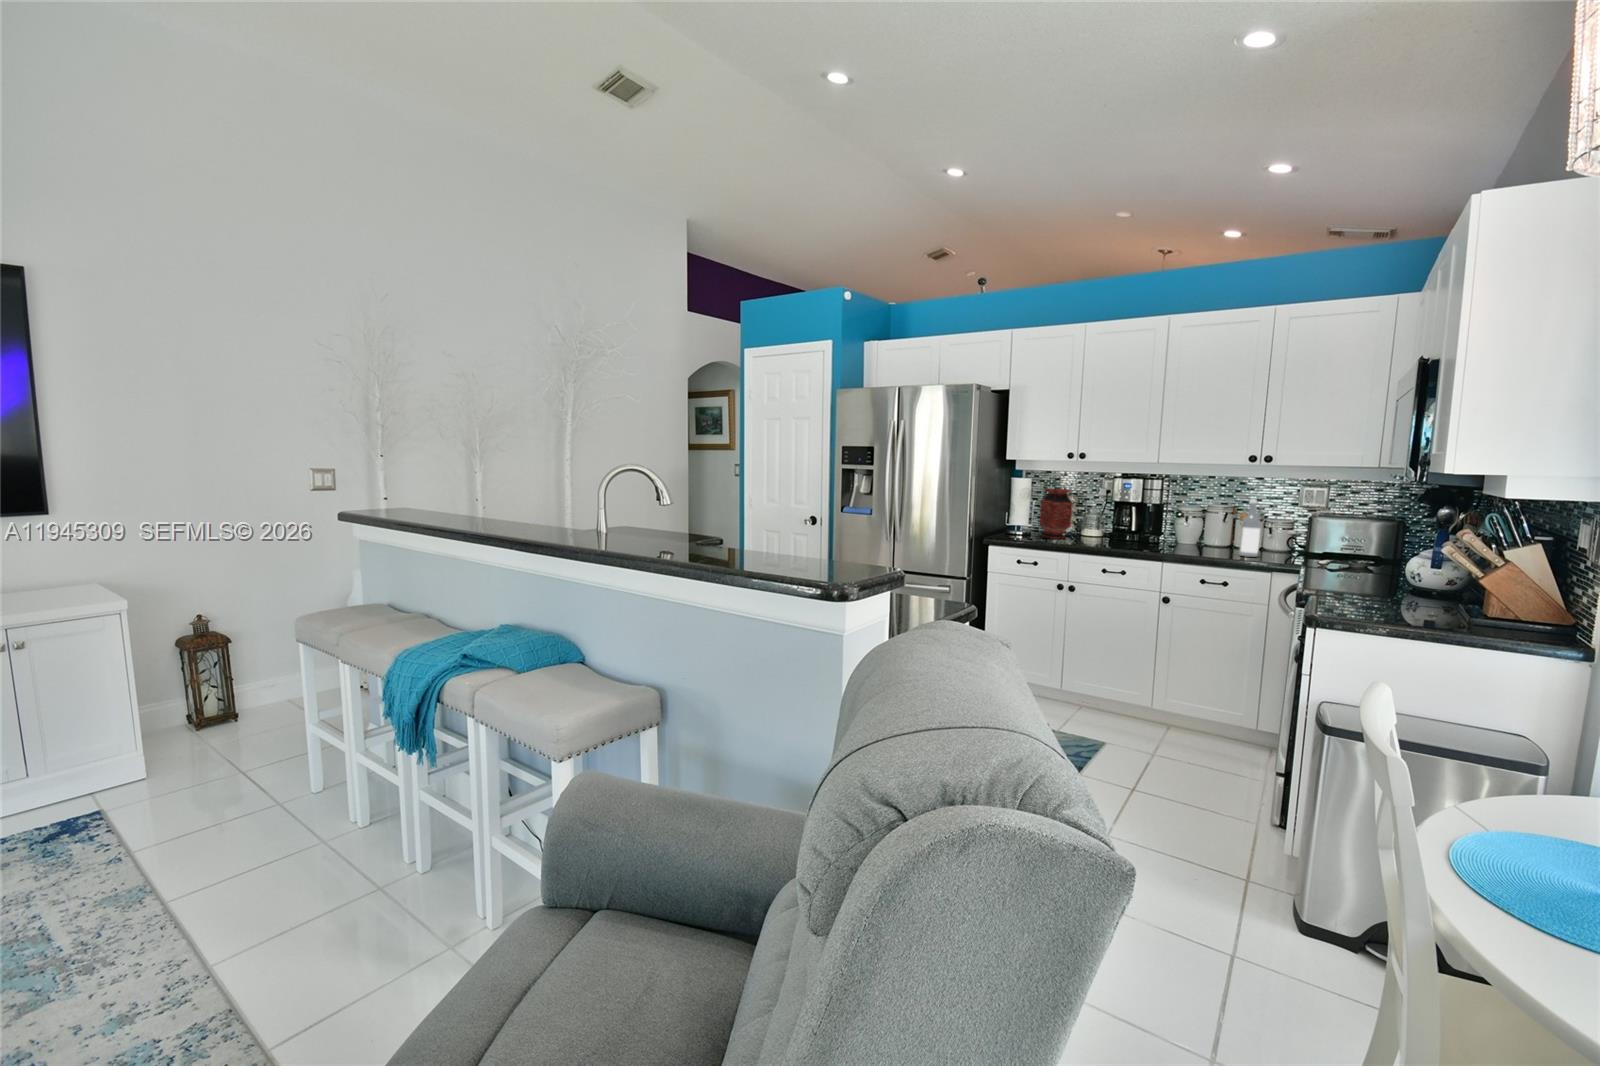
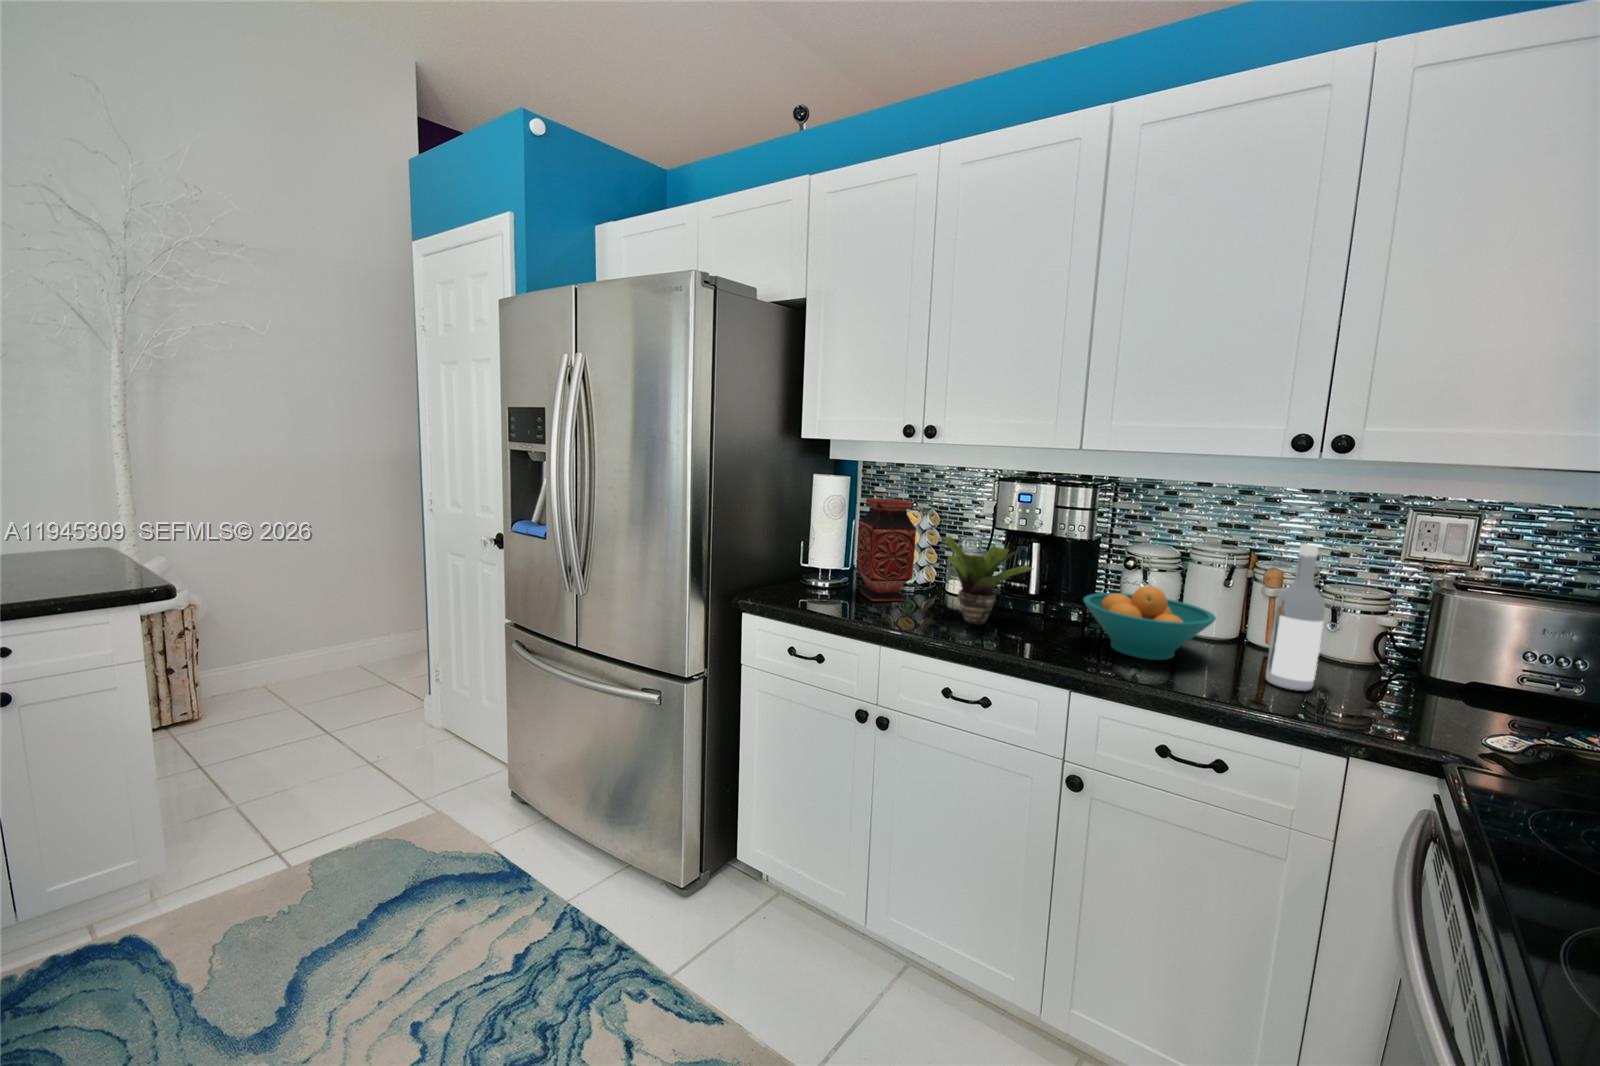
potted plant: none [1090,504,1135,544] -> present [943,536,1032,625]
fruit bowl: none [1160,521,1219,551] -> present [1083,586,1216,660]

